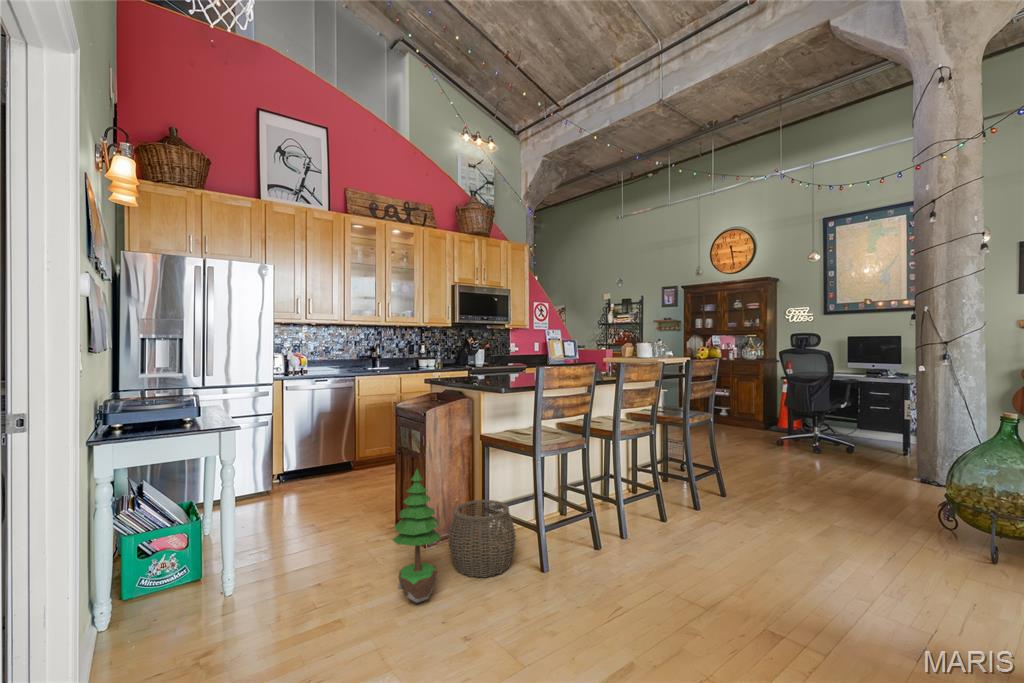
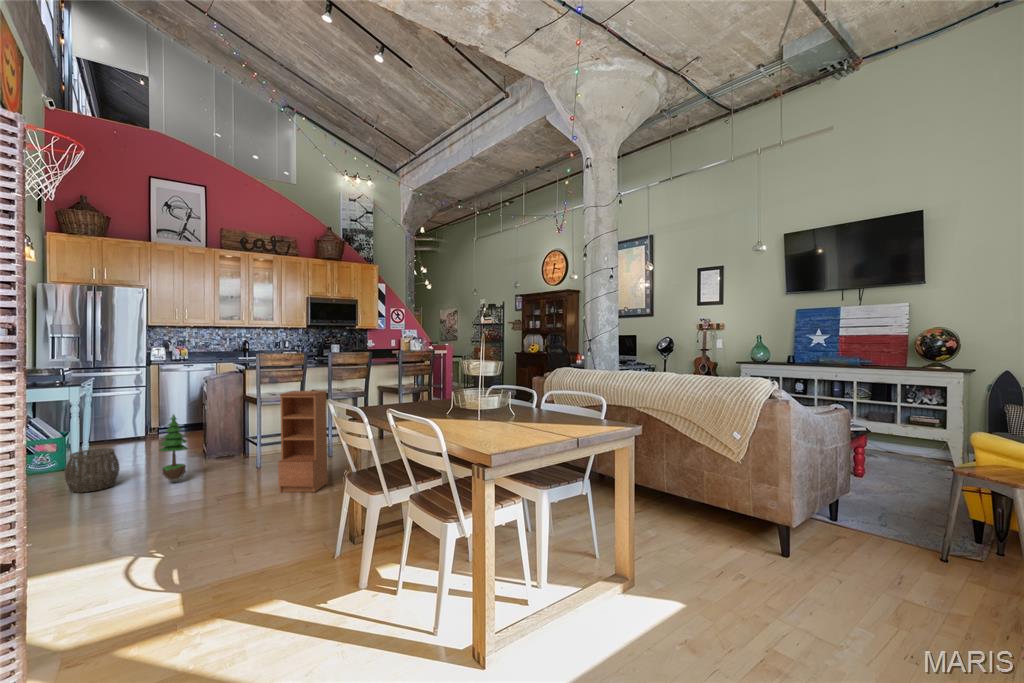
bookcase: none [642,421,736,632] -> present [278,391,327,492]
woven basket: present [448,500,516,577] -> present [65,448,119,493]

